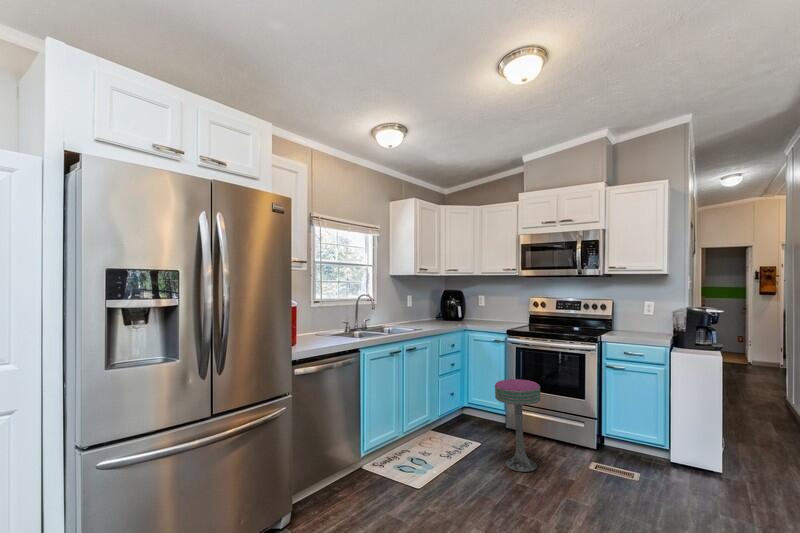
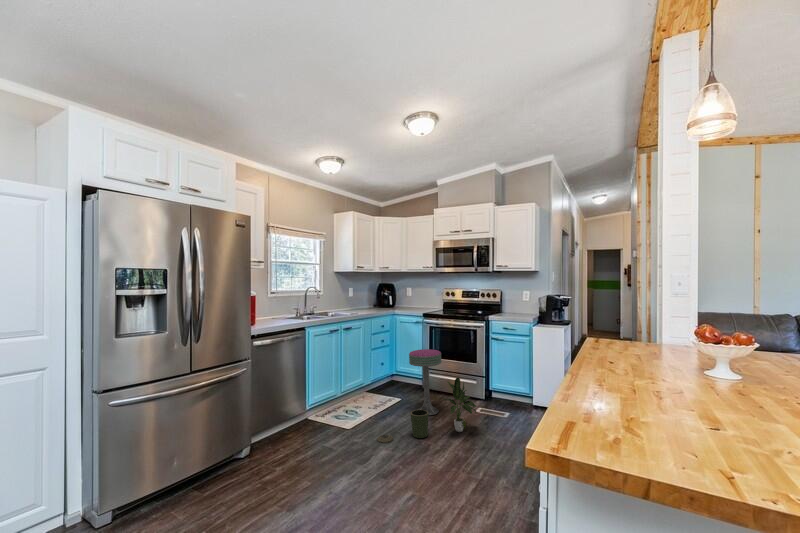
potted plant: none [553,424,606,503] -> present [444,378,477,432]
trash can: none [460,468,533,517] -> present [377,410,429,443]

